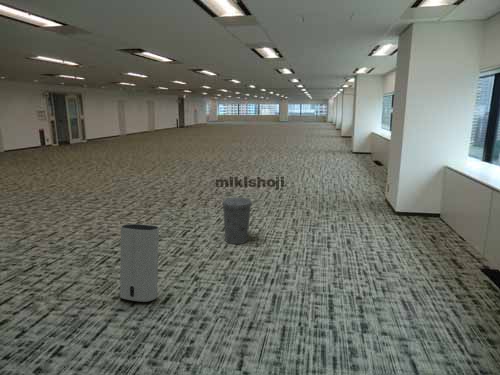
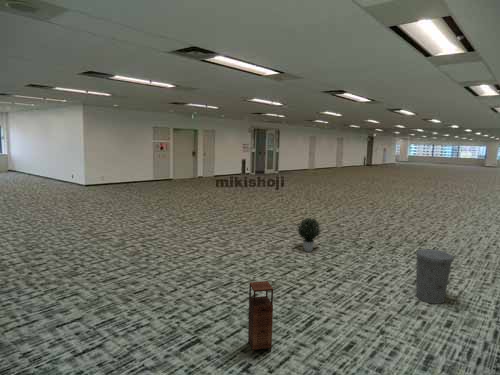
potted plant: none [108,182,136,218] -> present [298,218,320,252]
air purifier: present [120,224,159,302] -> none [303,260,349,344]
storage cabinet: none [50,256,86,334] -> present [248,281,273,353]

